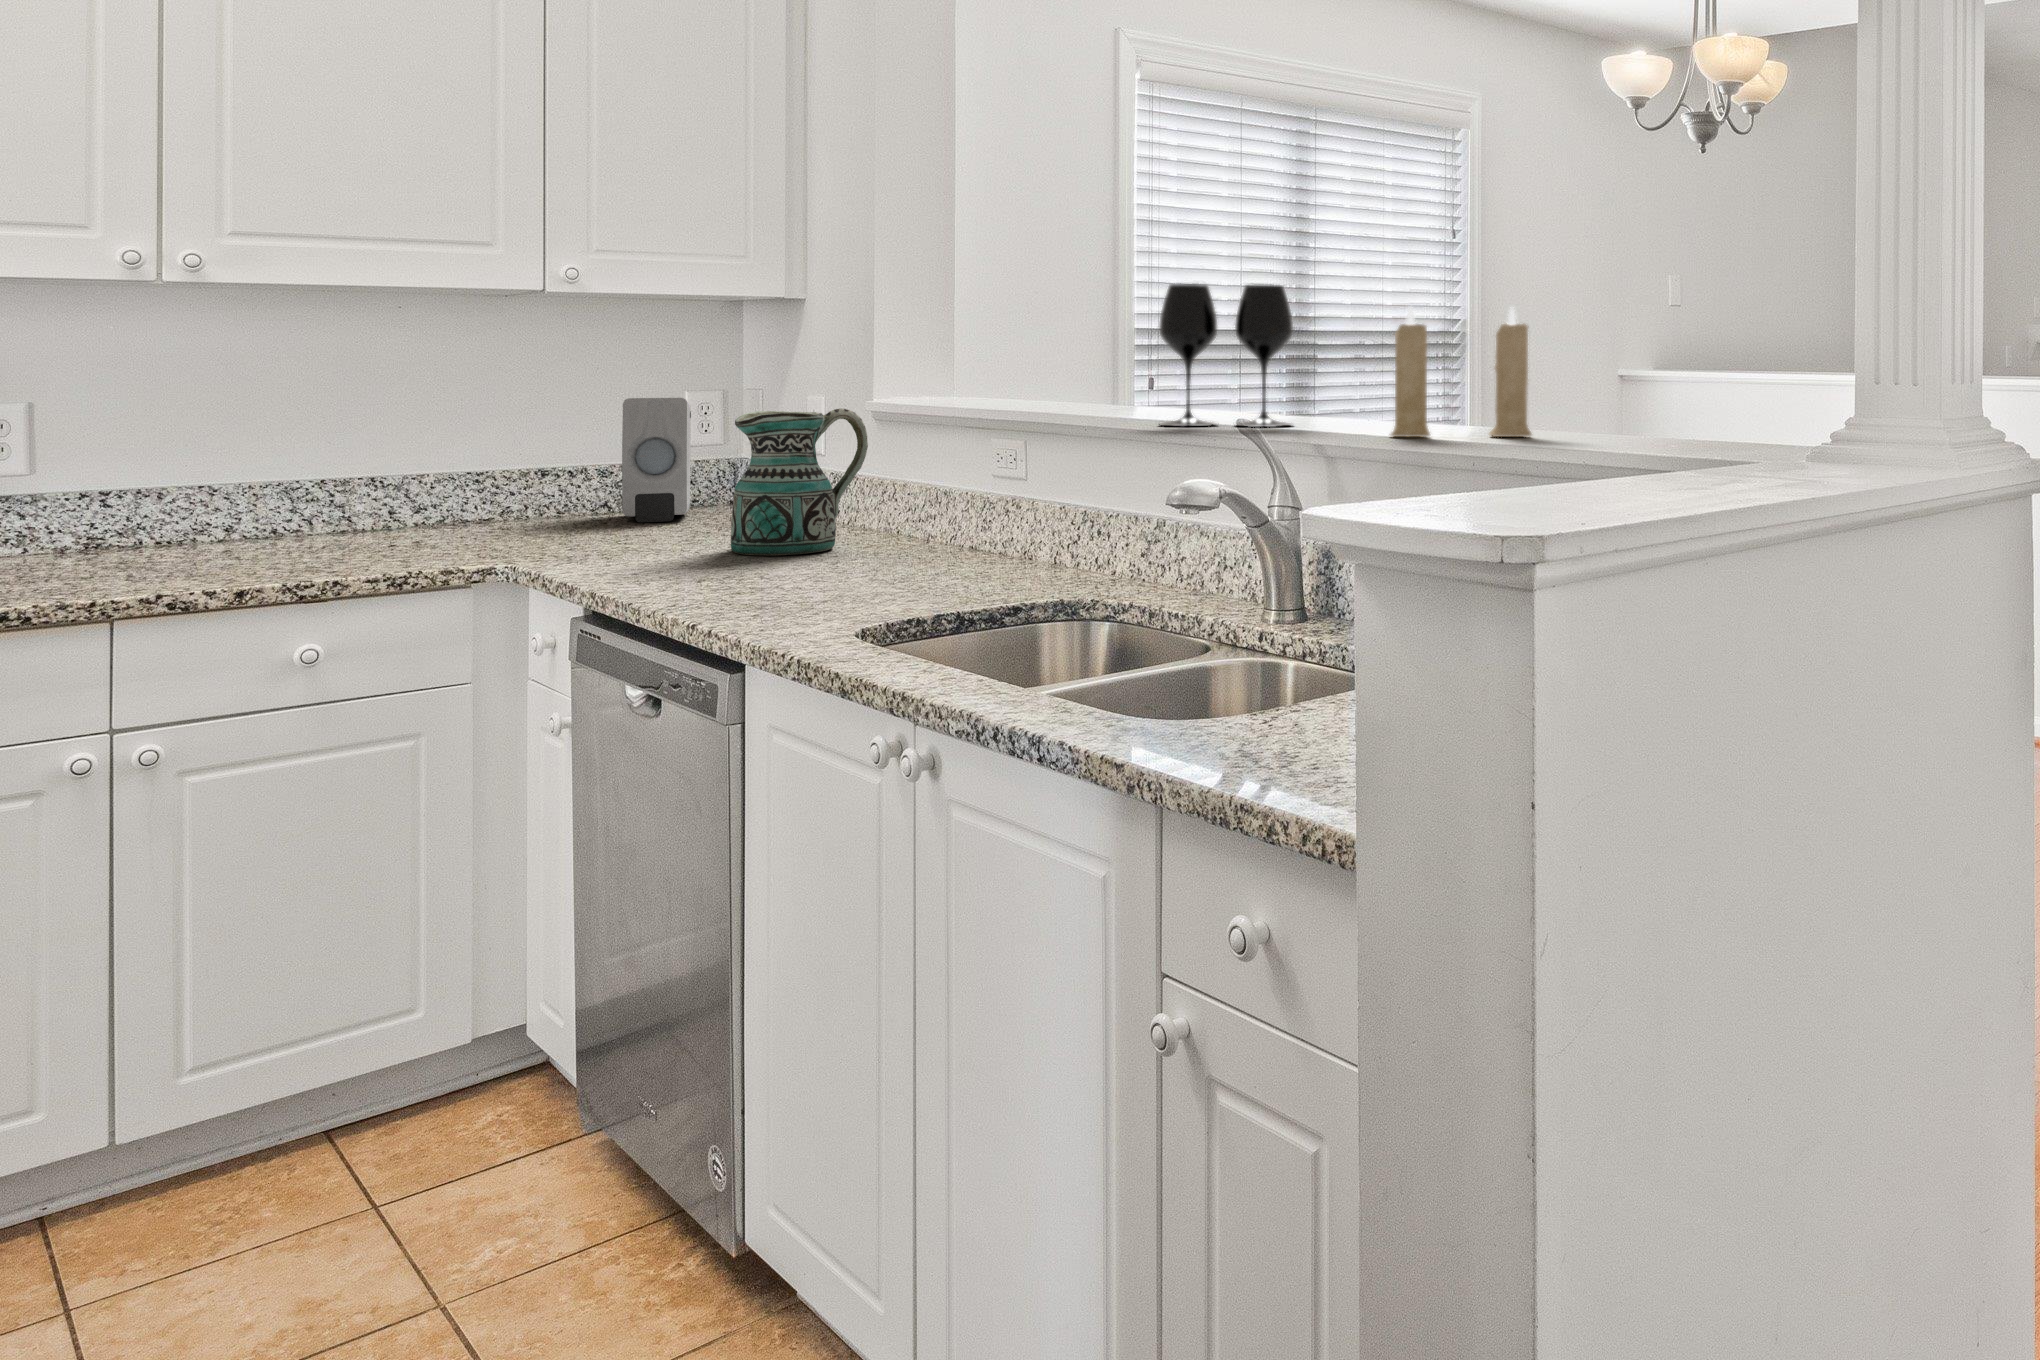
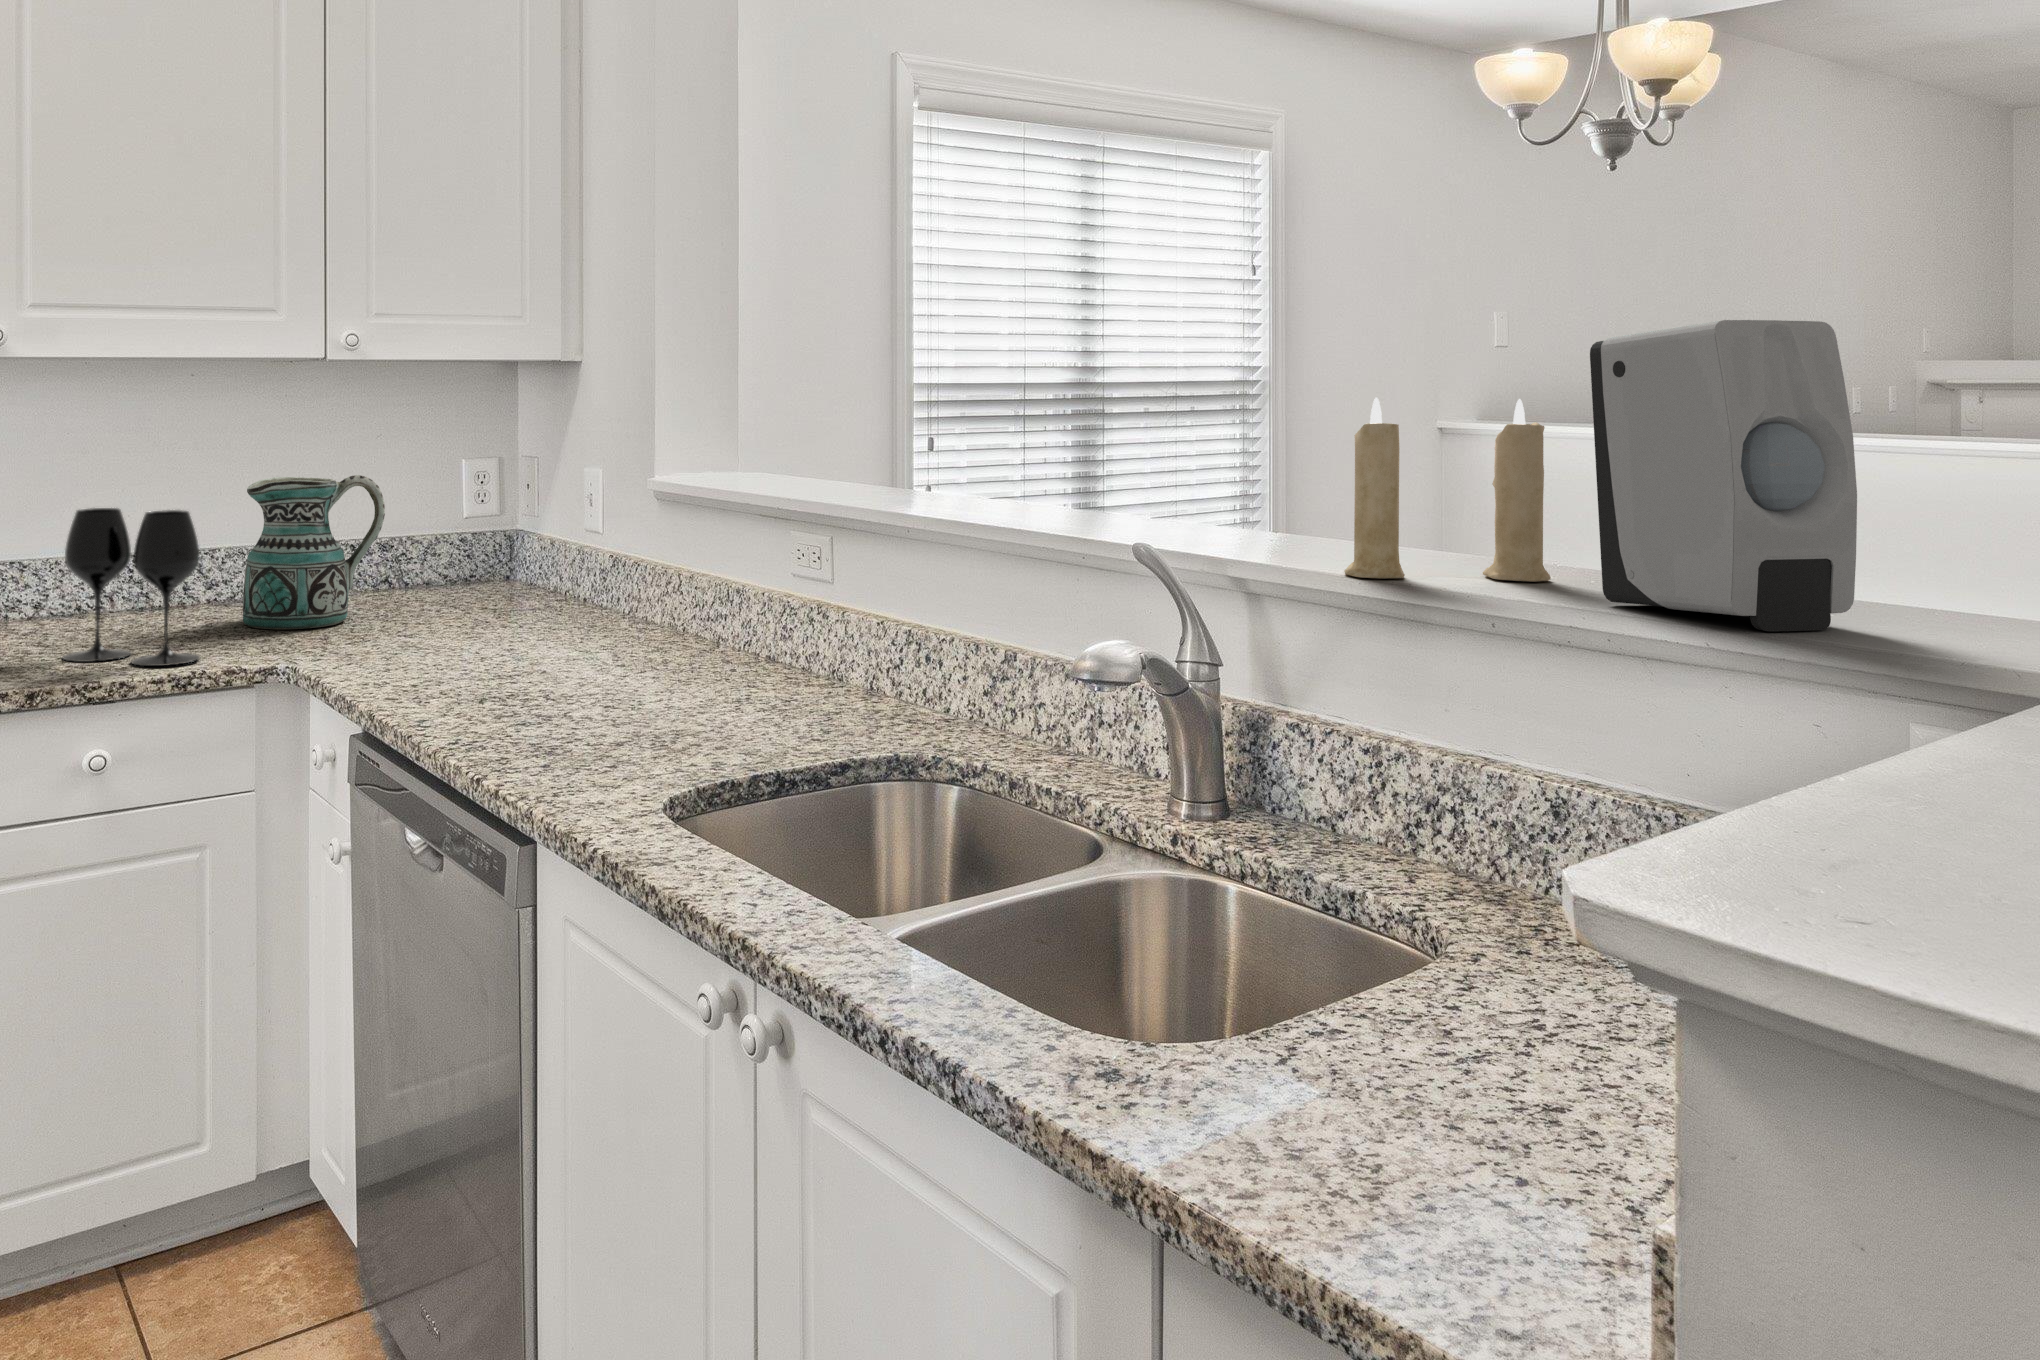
wine glass: present [1159,284,1293,427] -> present [63,508,200,666]
soap dispenser: present [622,398,691,522] -> present [1590,320,1857,631]
ceramic pitcher: present [731,408,868,555] -> present [243,475,385,629]

